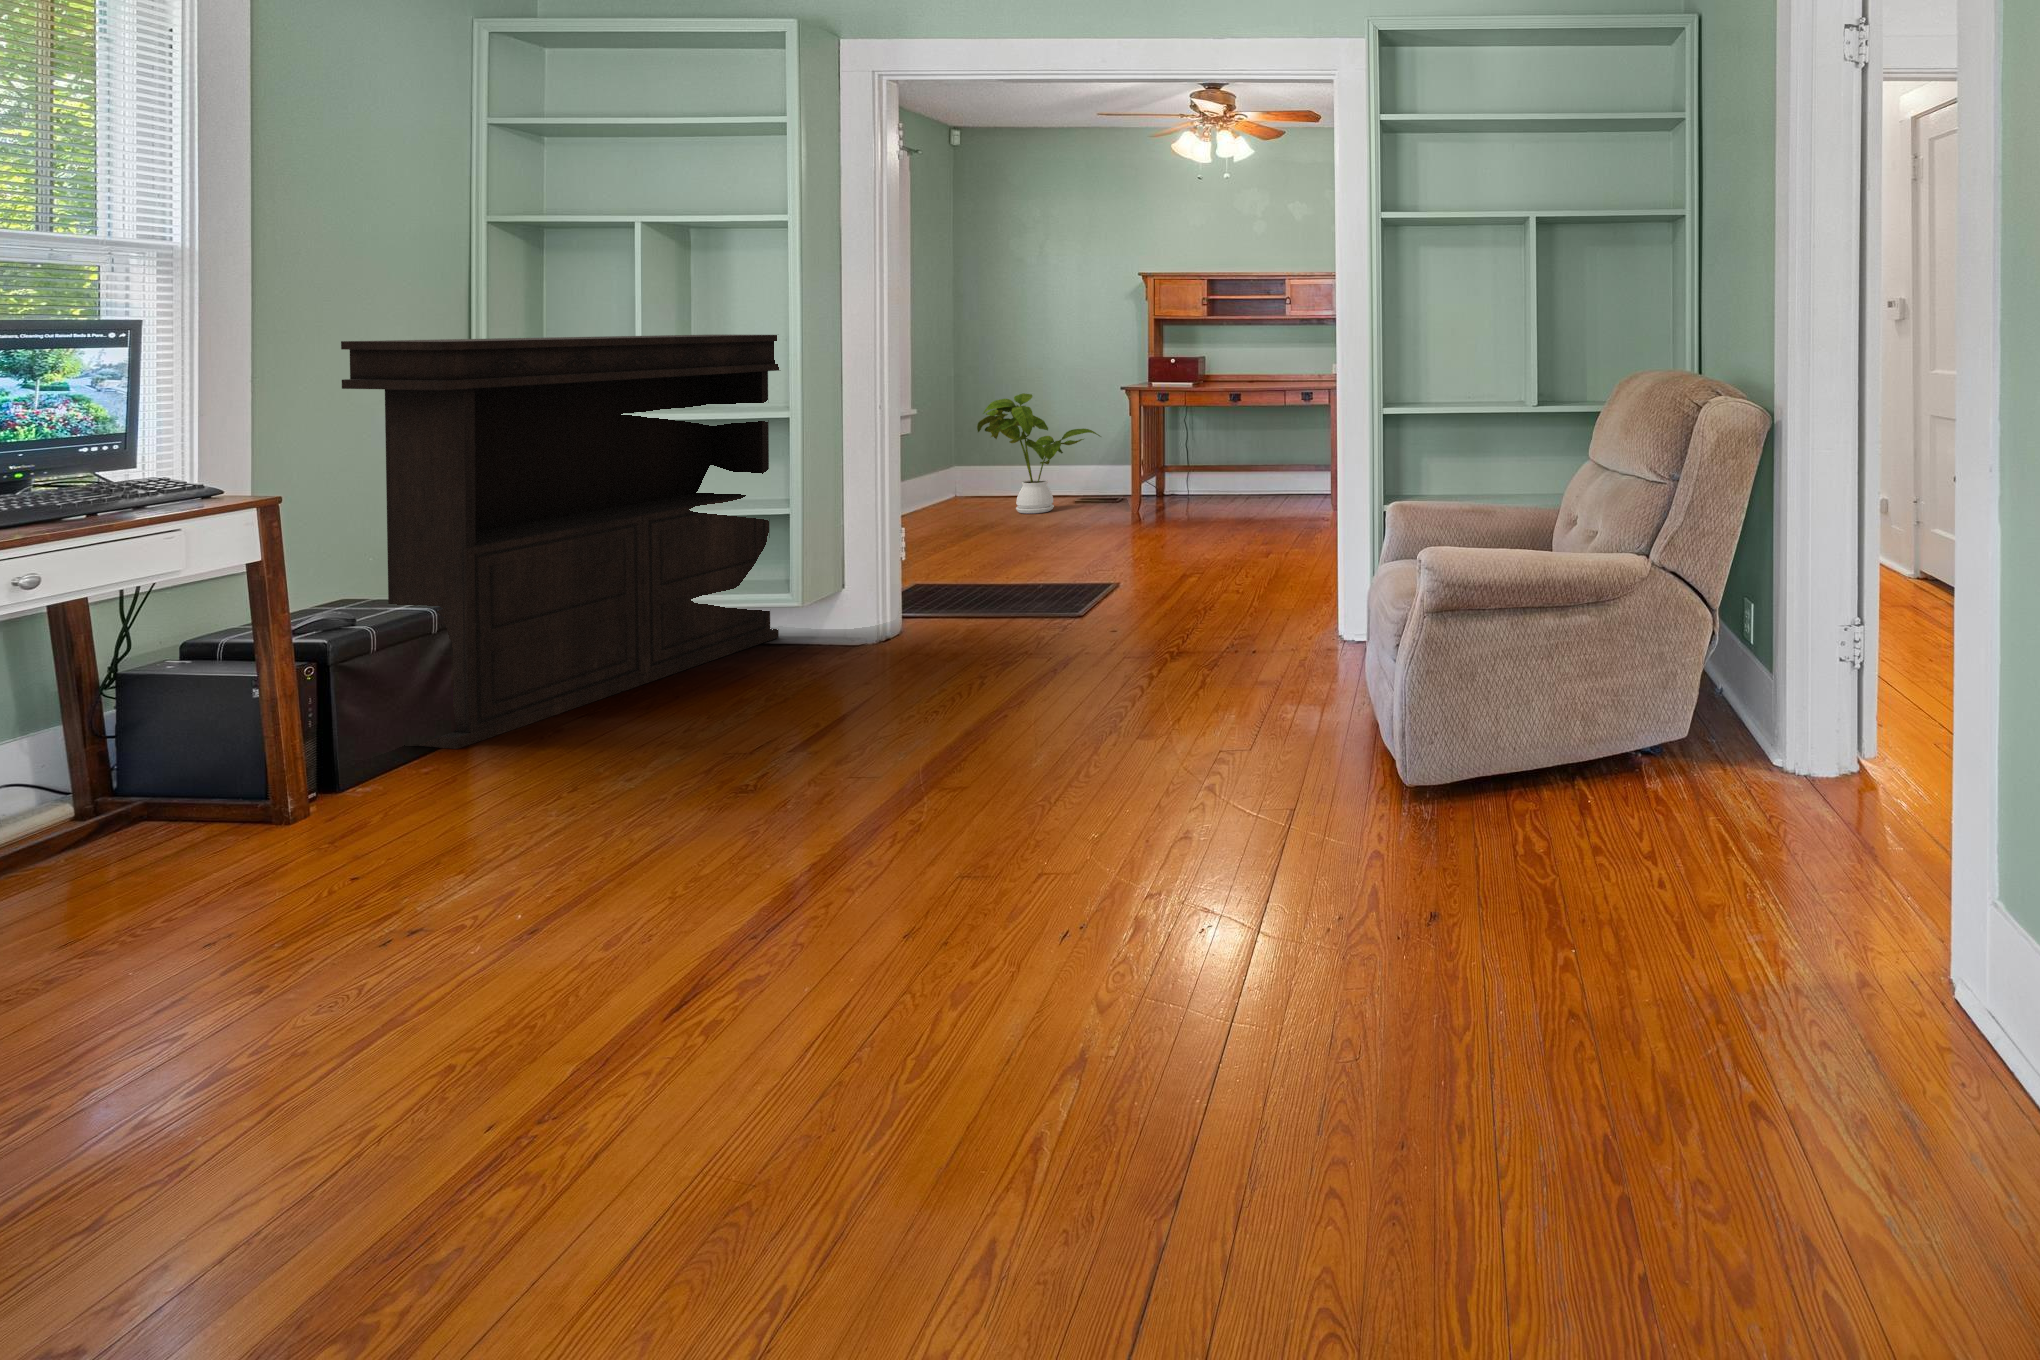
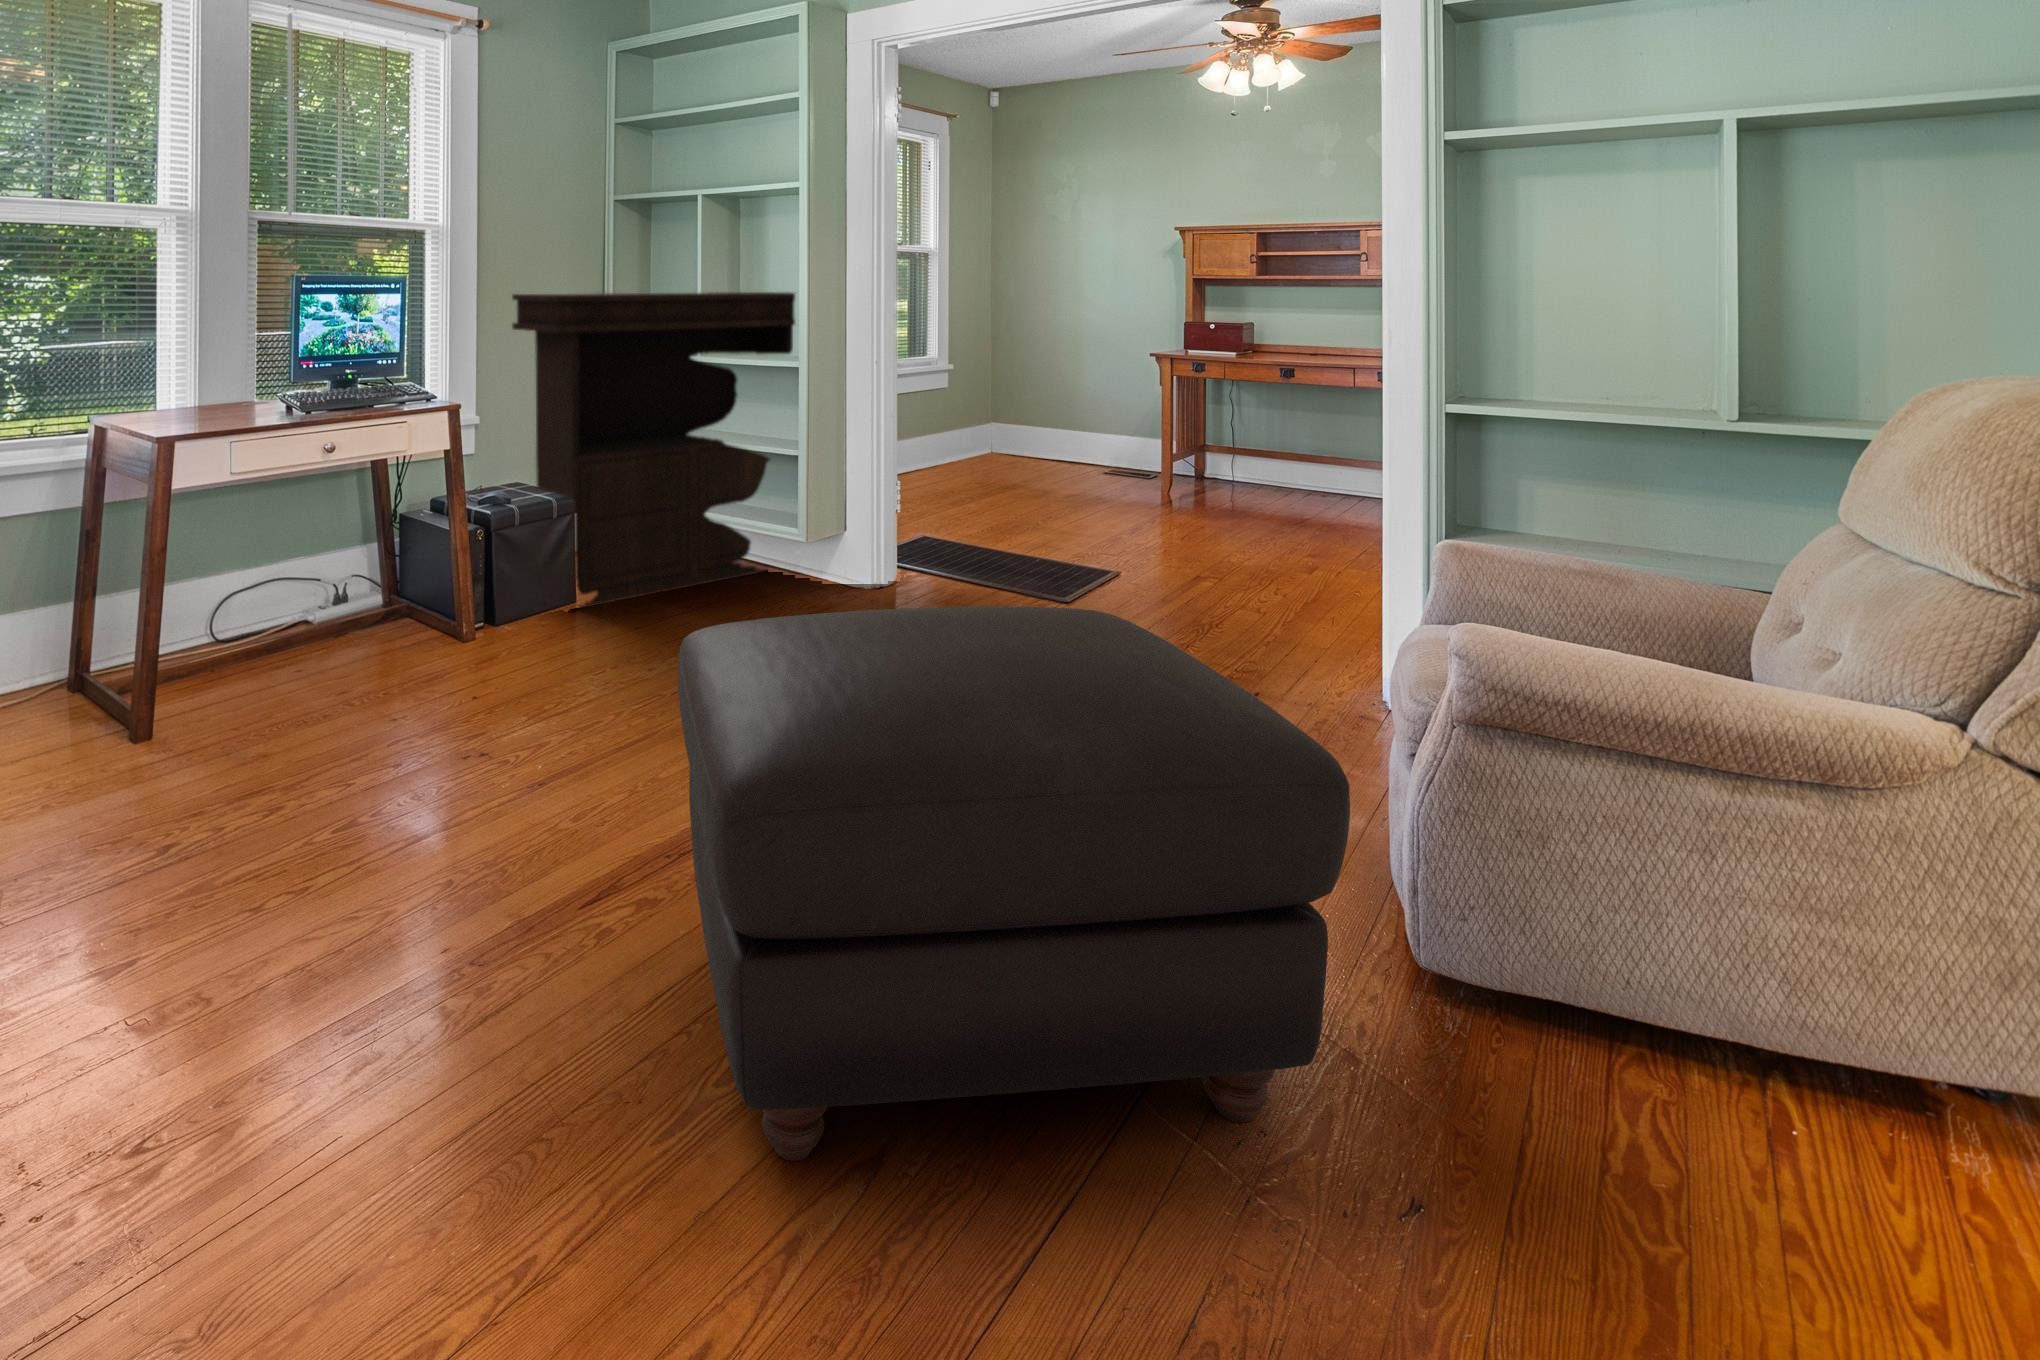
house plant: present [977,393,1101,514] -> none [1009,356,1134,480]
ottoman: none [819,600,1435,1137] -> present [678,606,1350,1161]

